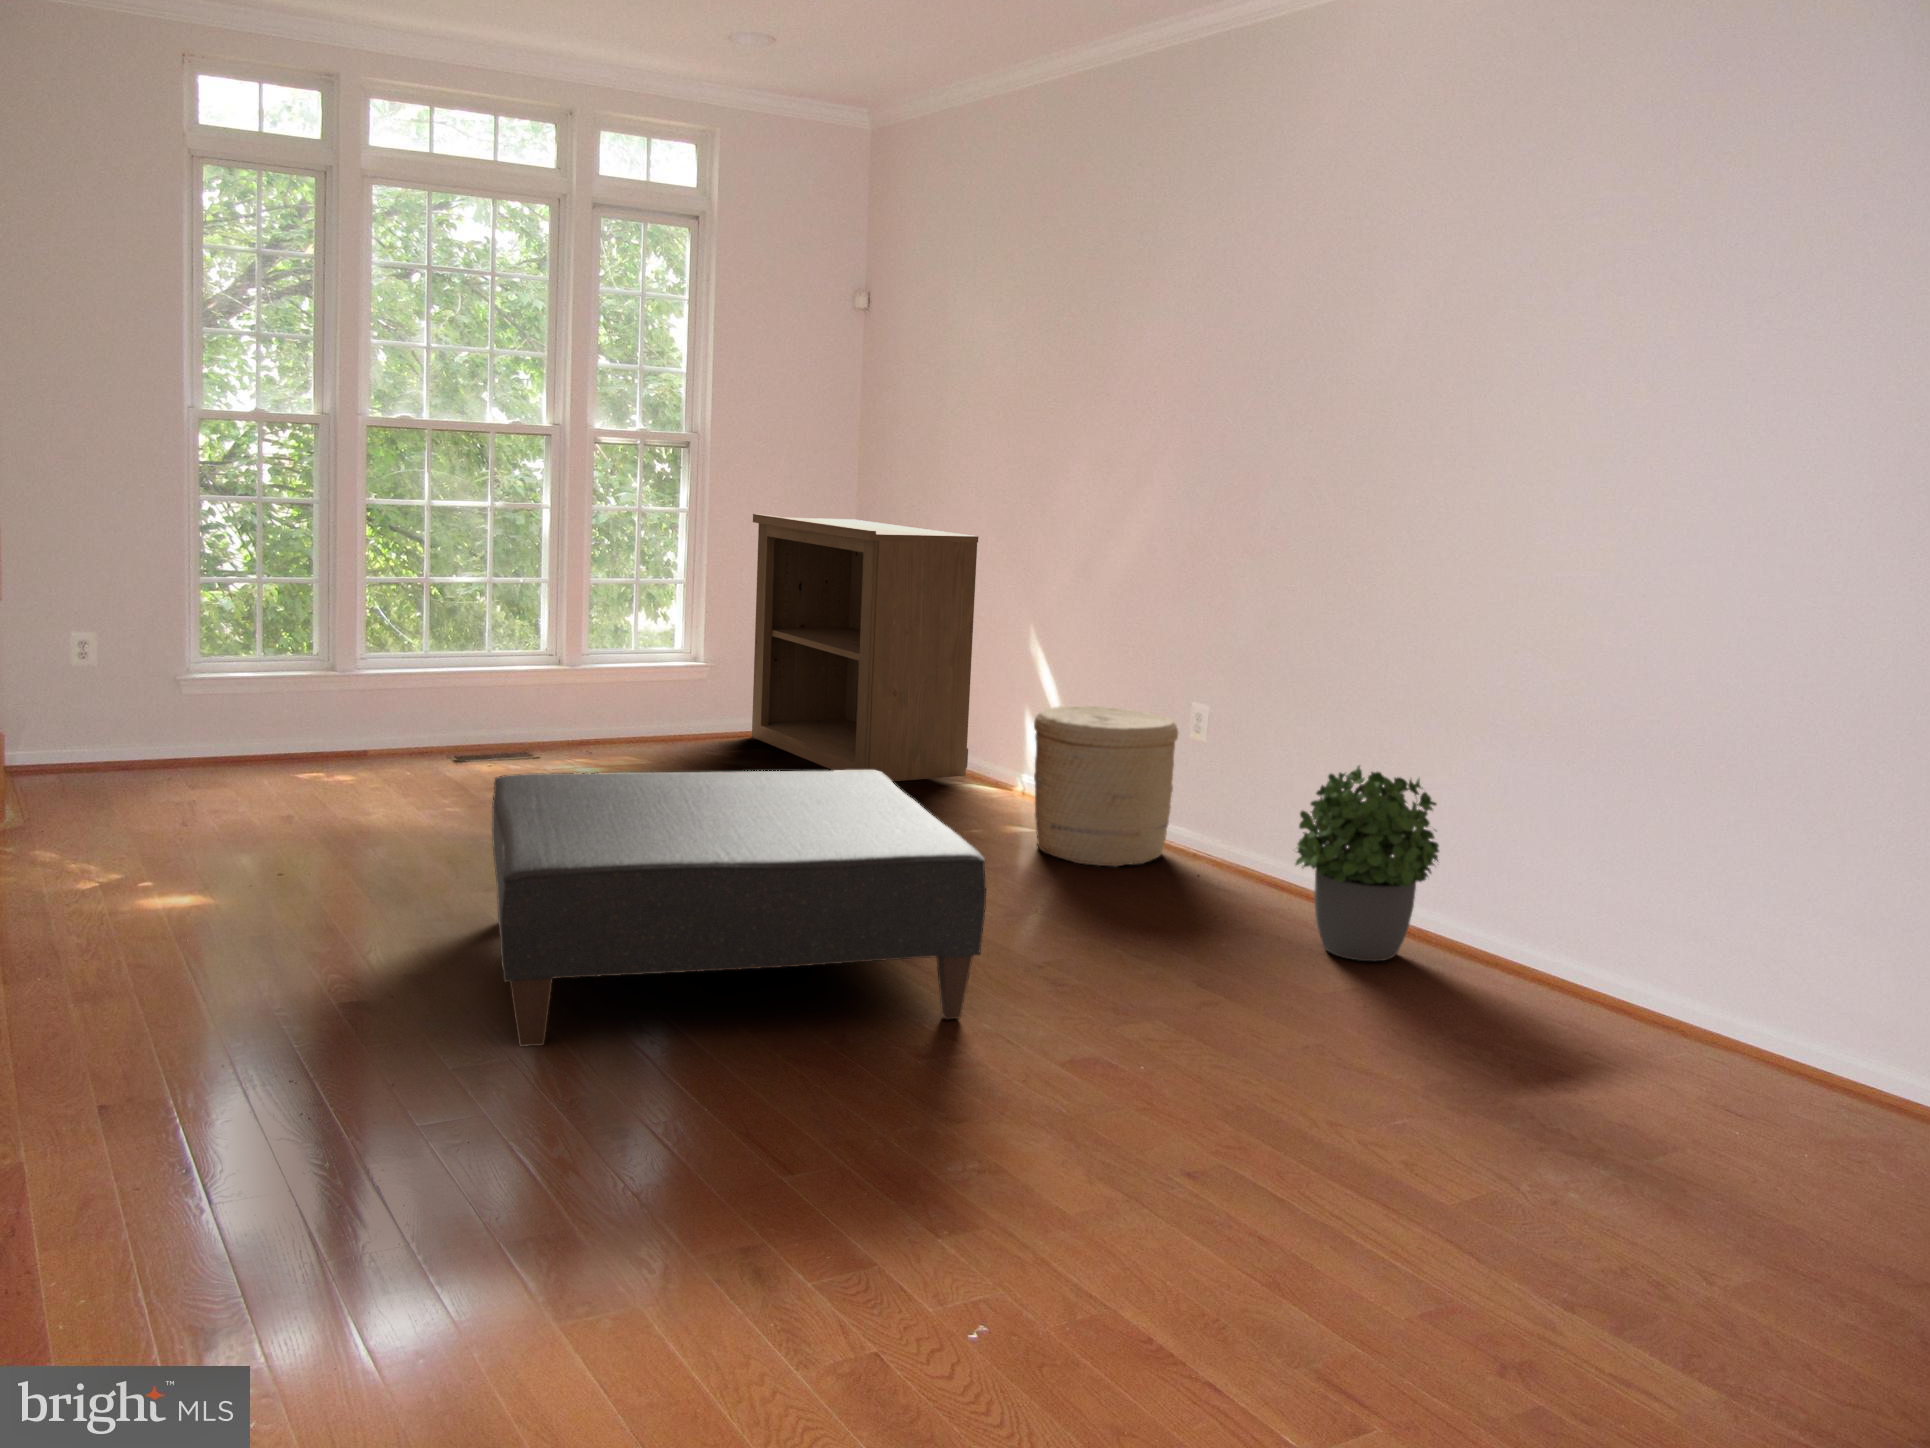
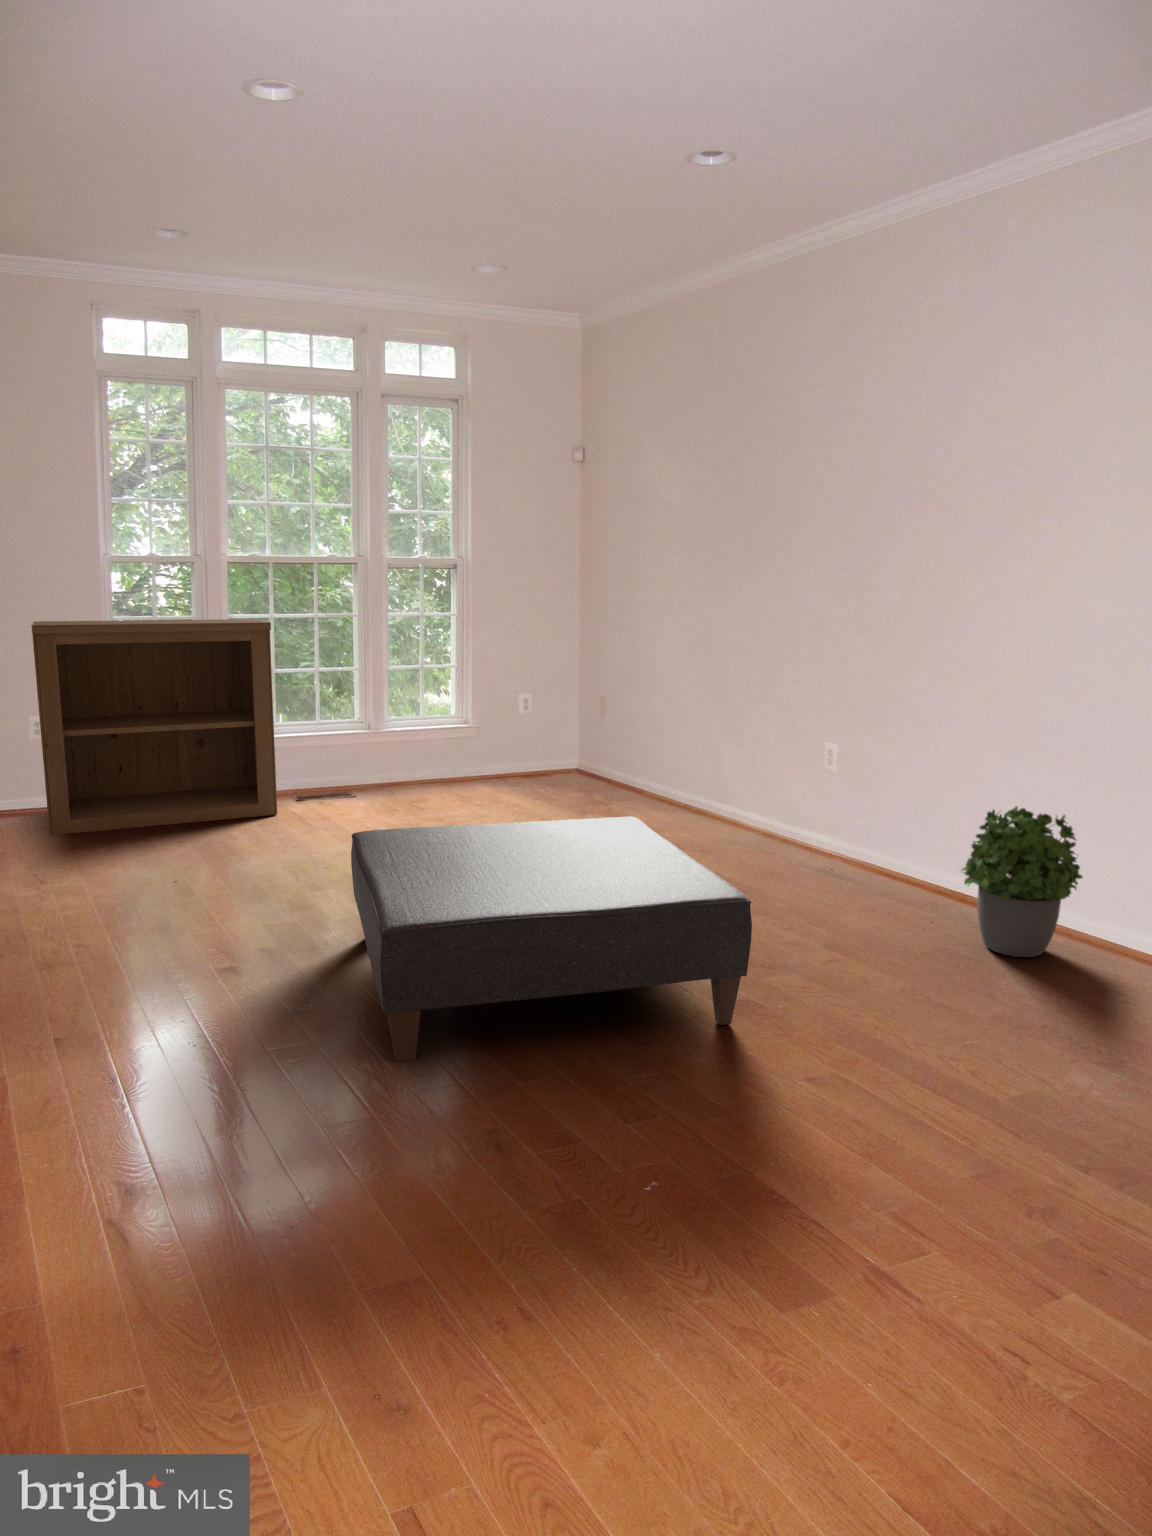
bookshelf: present [752,514,978,781] -> present [31,619,277,835]
woven basket: present [1034,706,1178,867] -> none [733,754,843,876]

